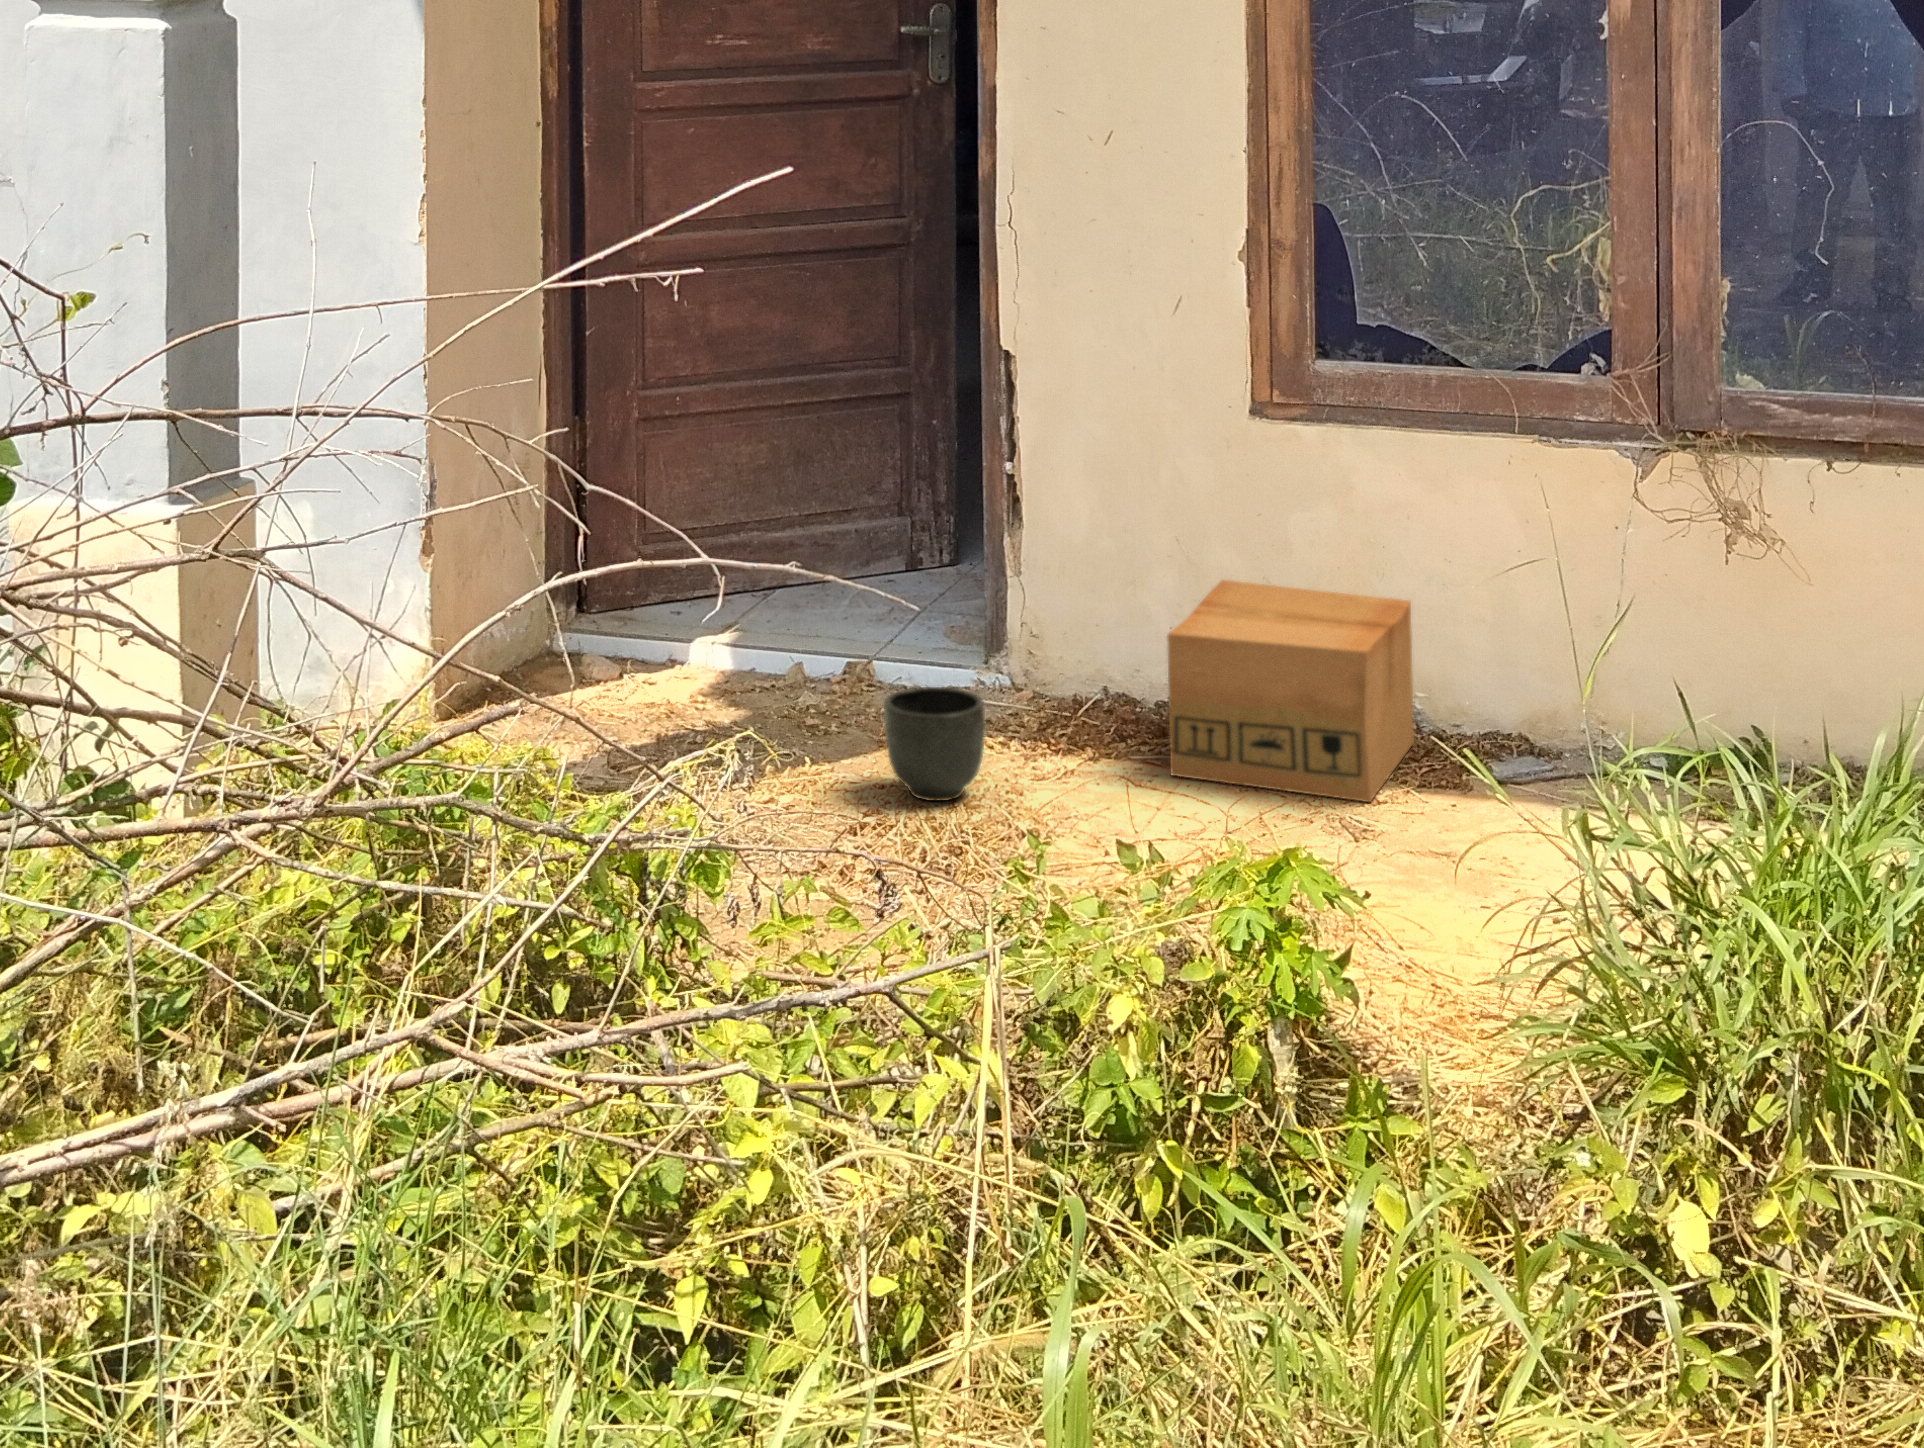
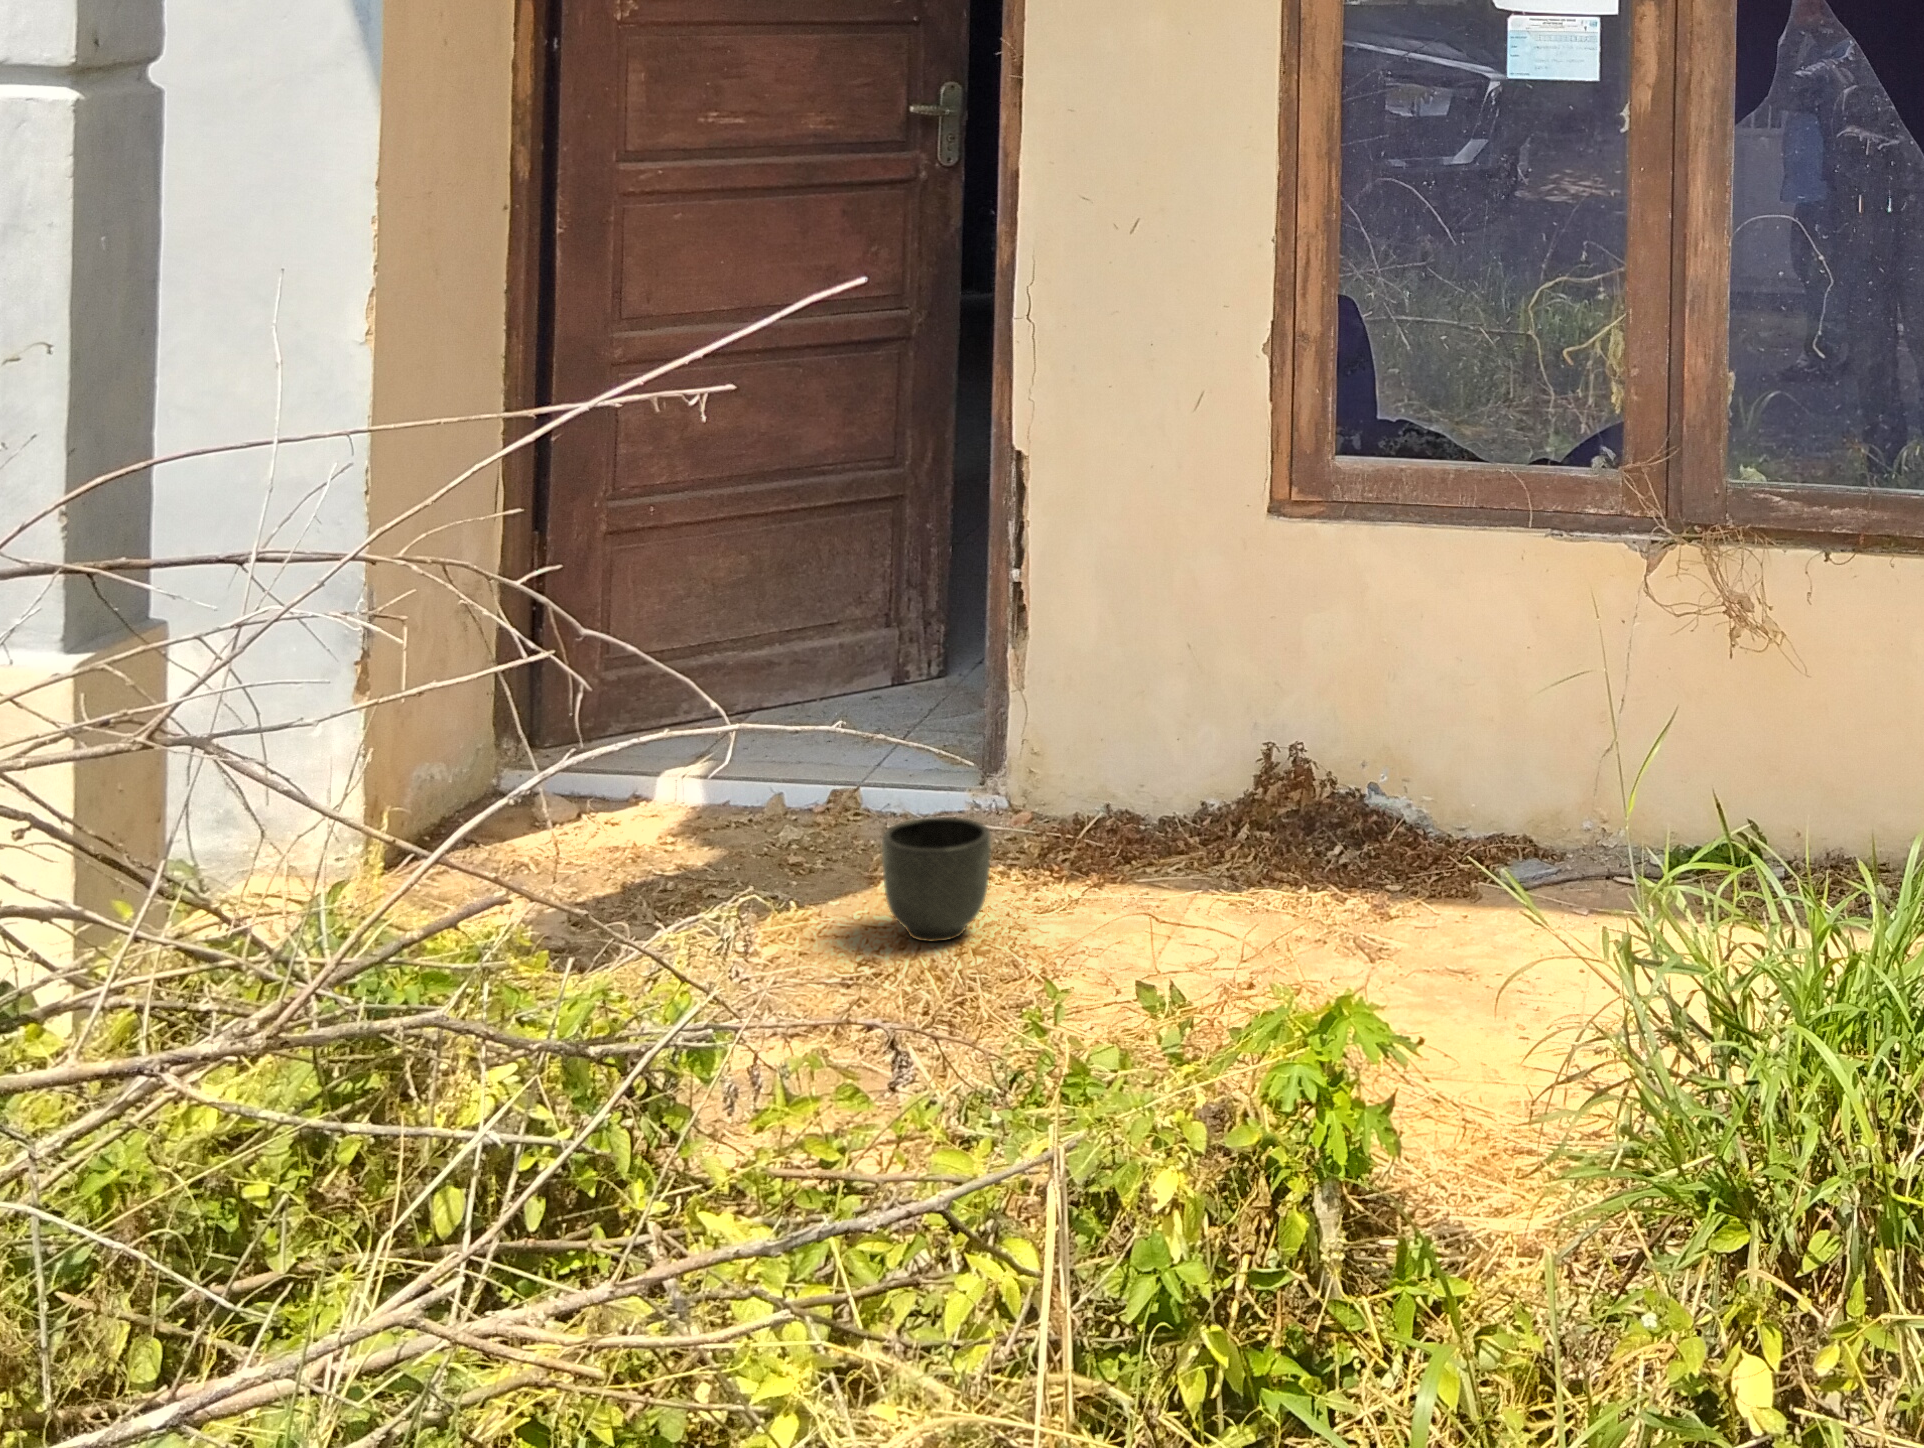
cardboard box: present [1167,580,1414,802] -> none [1181,688,1424,917]

